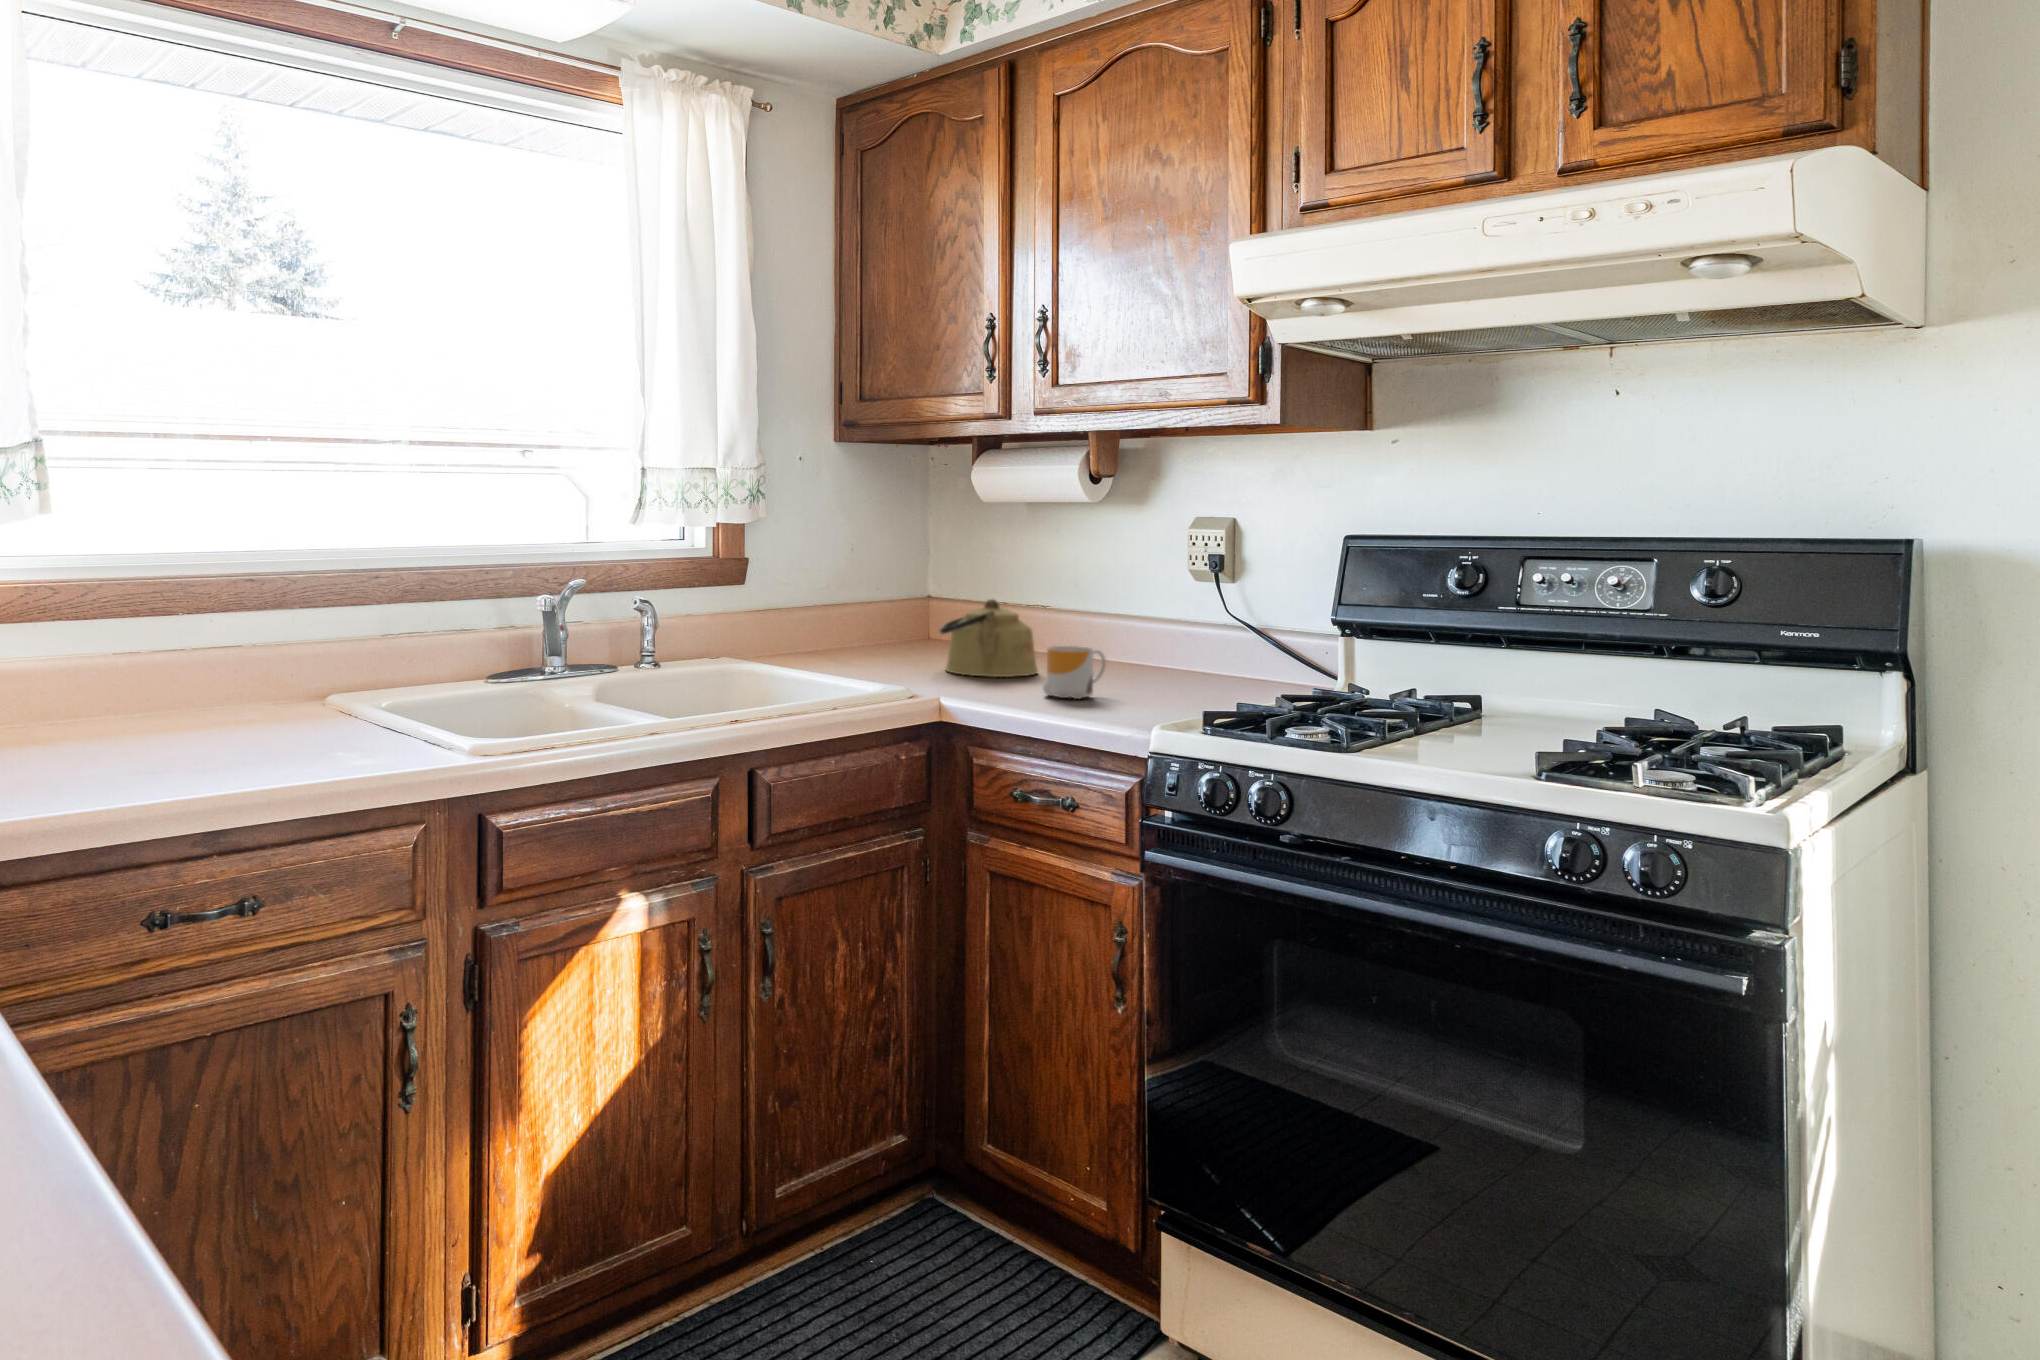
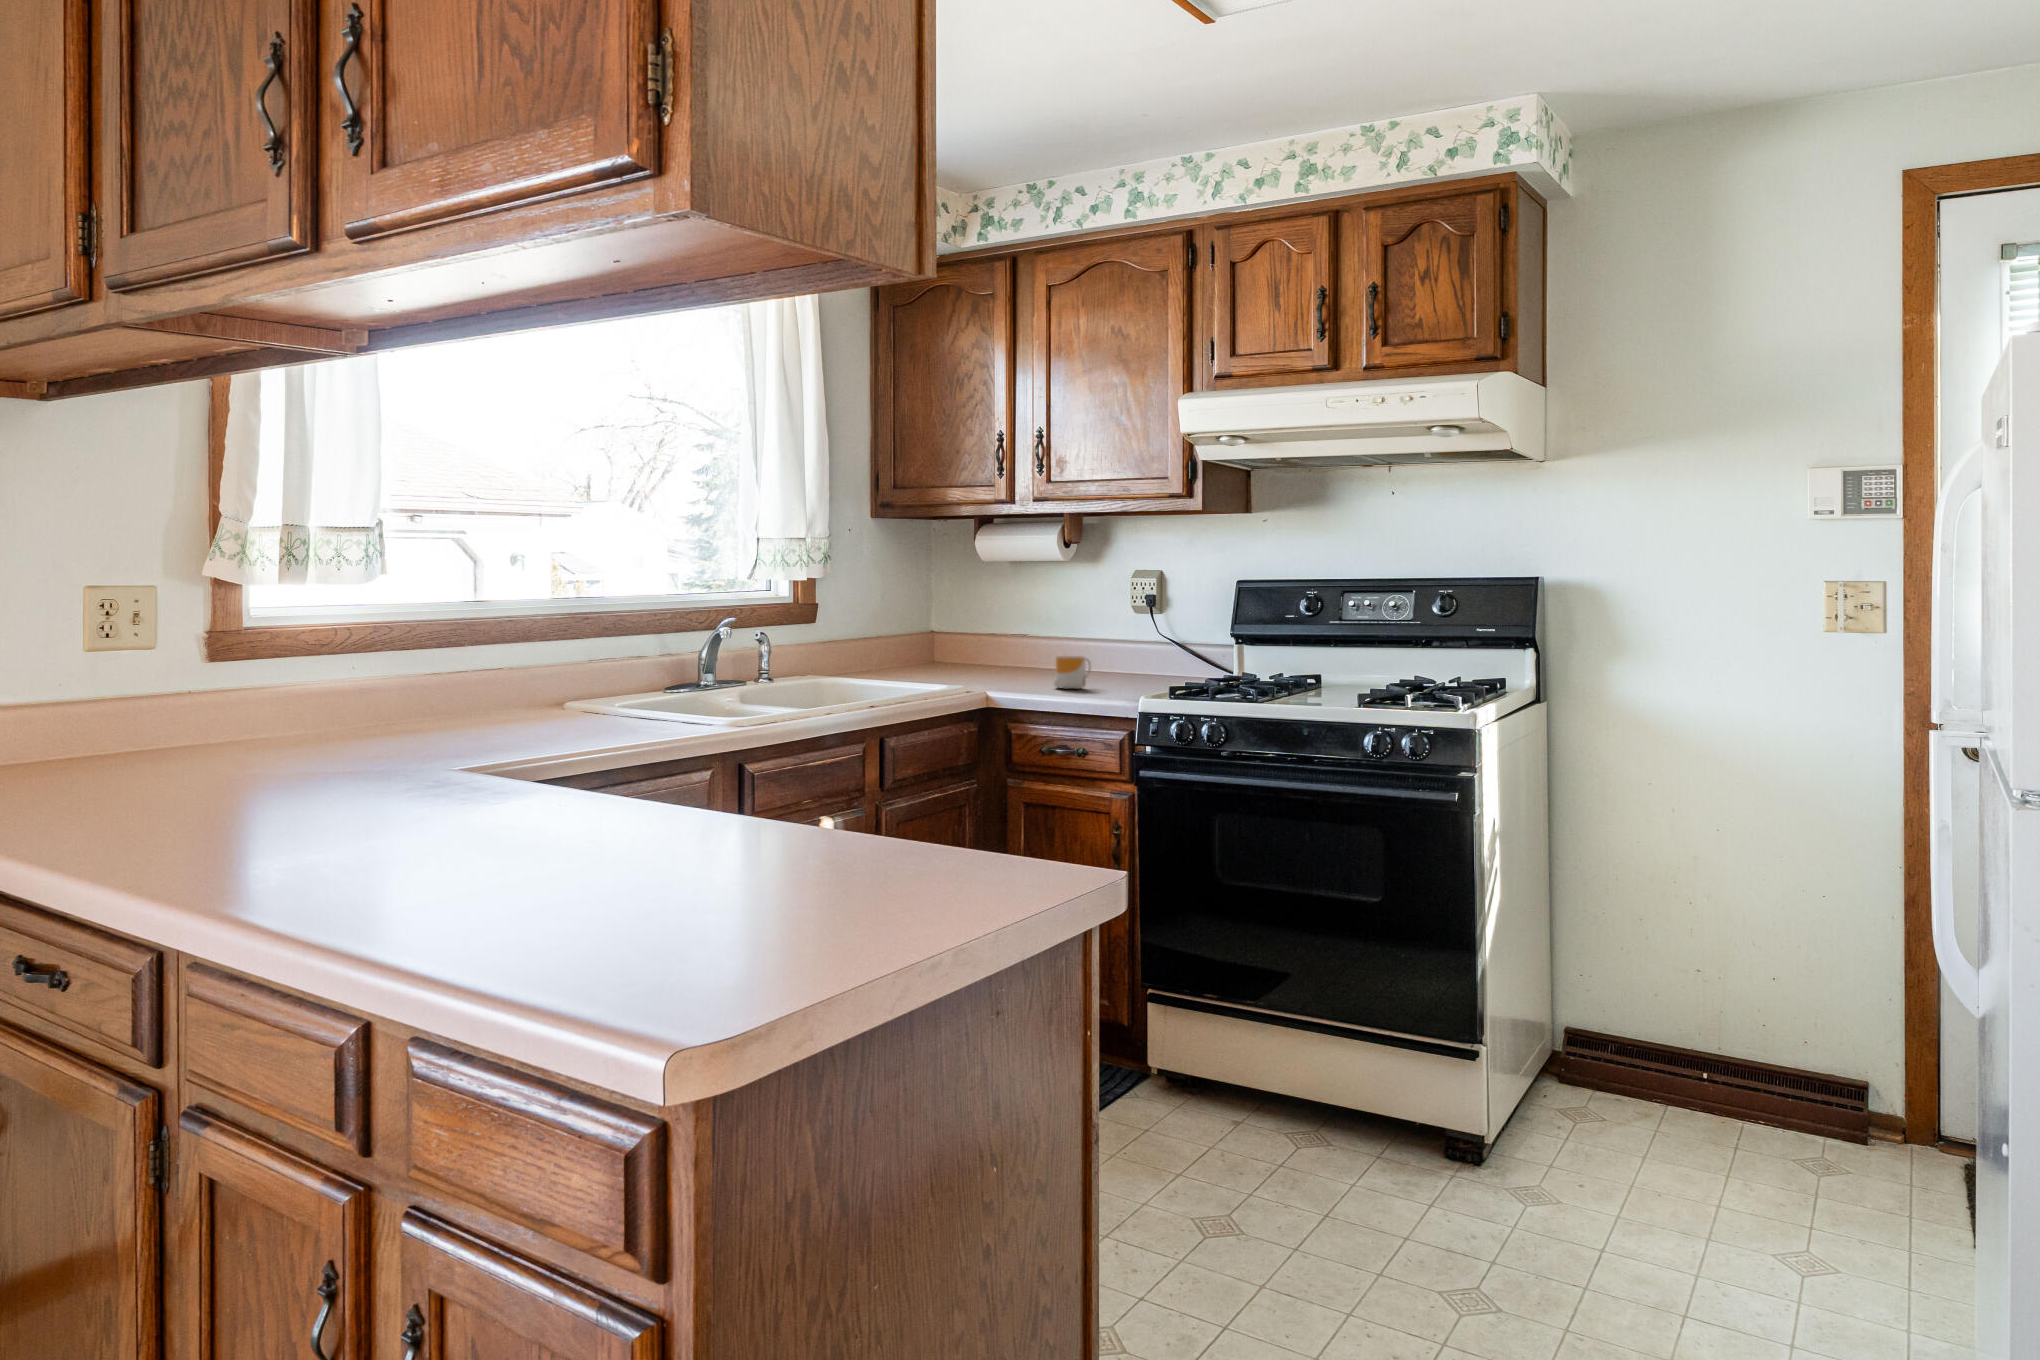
kettle: present [940,599,1038,677] -> none [968,629,1035,681]

